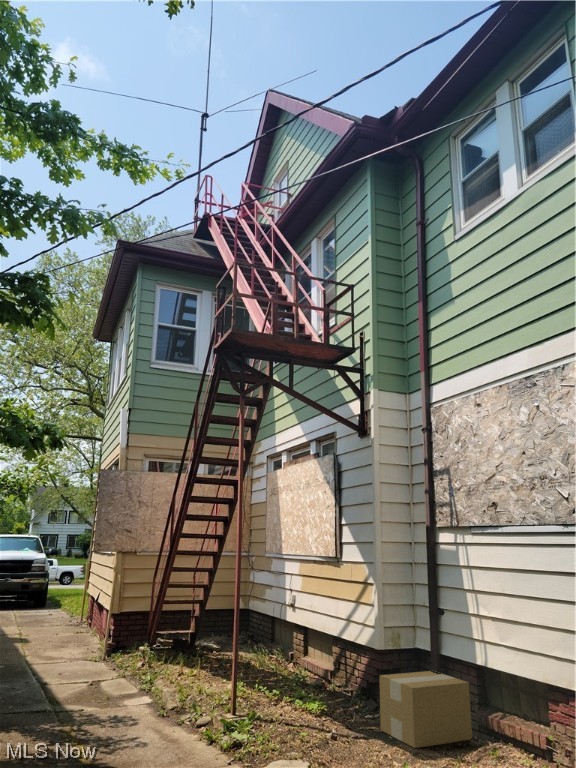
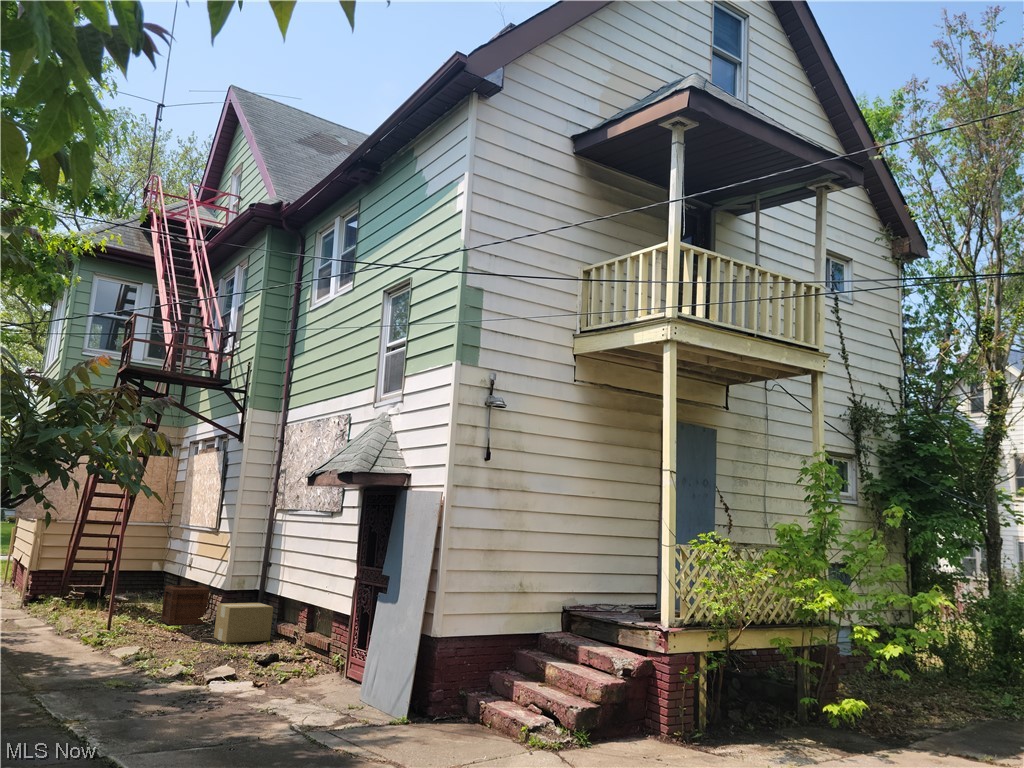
wooden crate: none [275,634,336,695] -> present [161,585,210,625]

